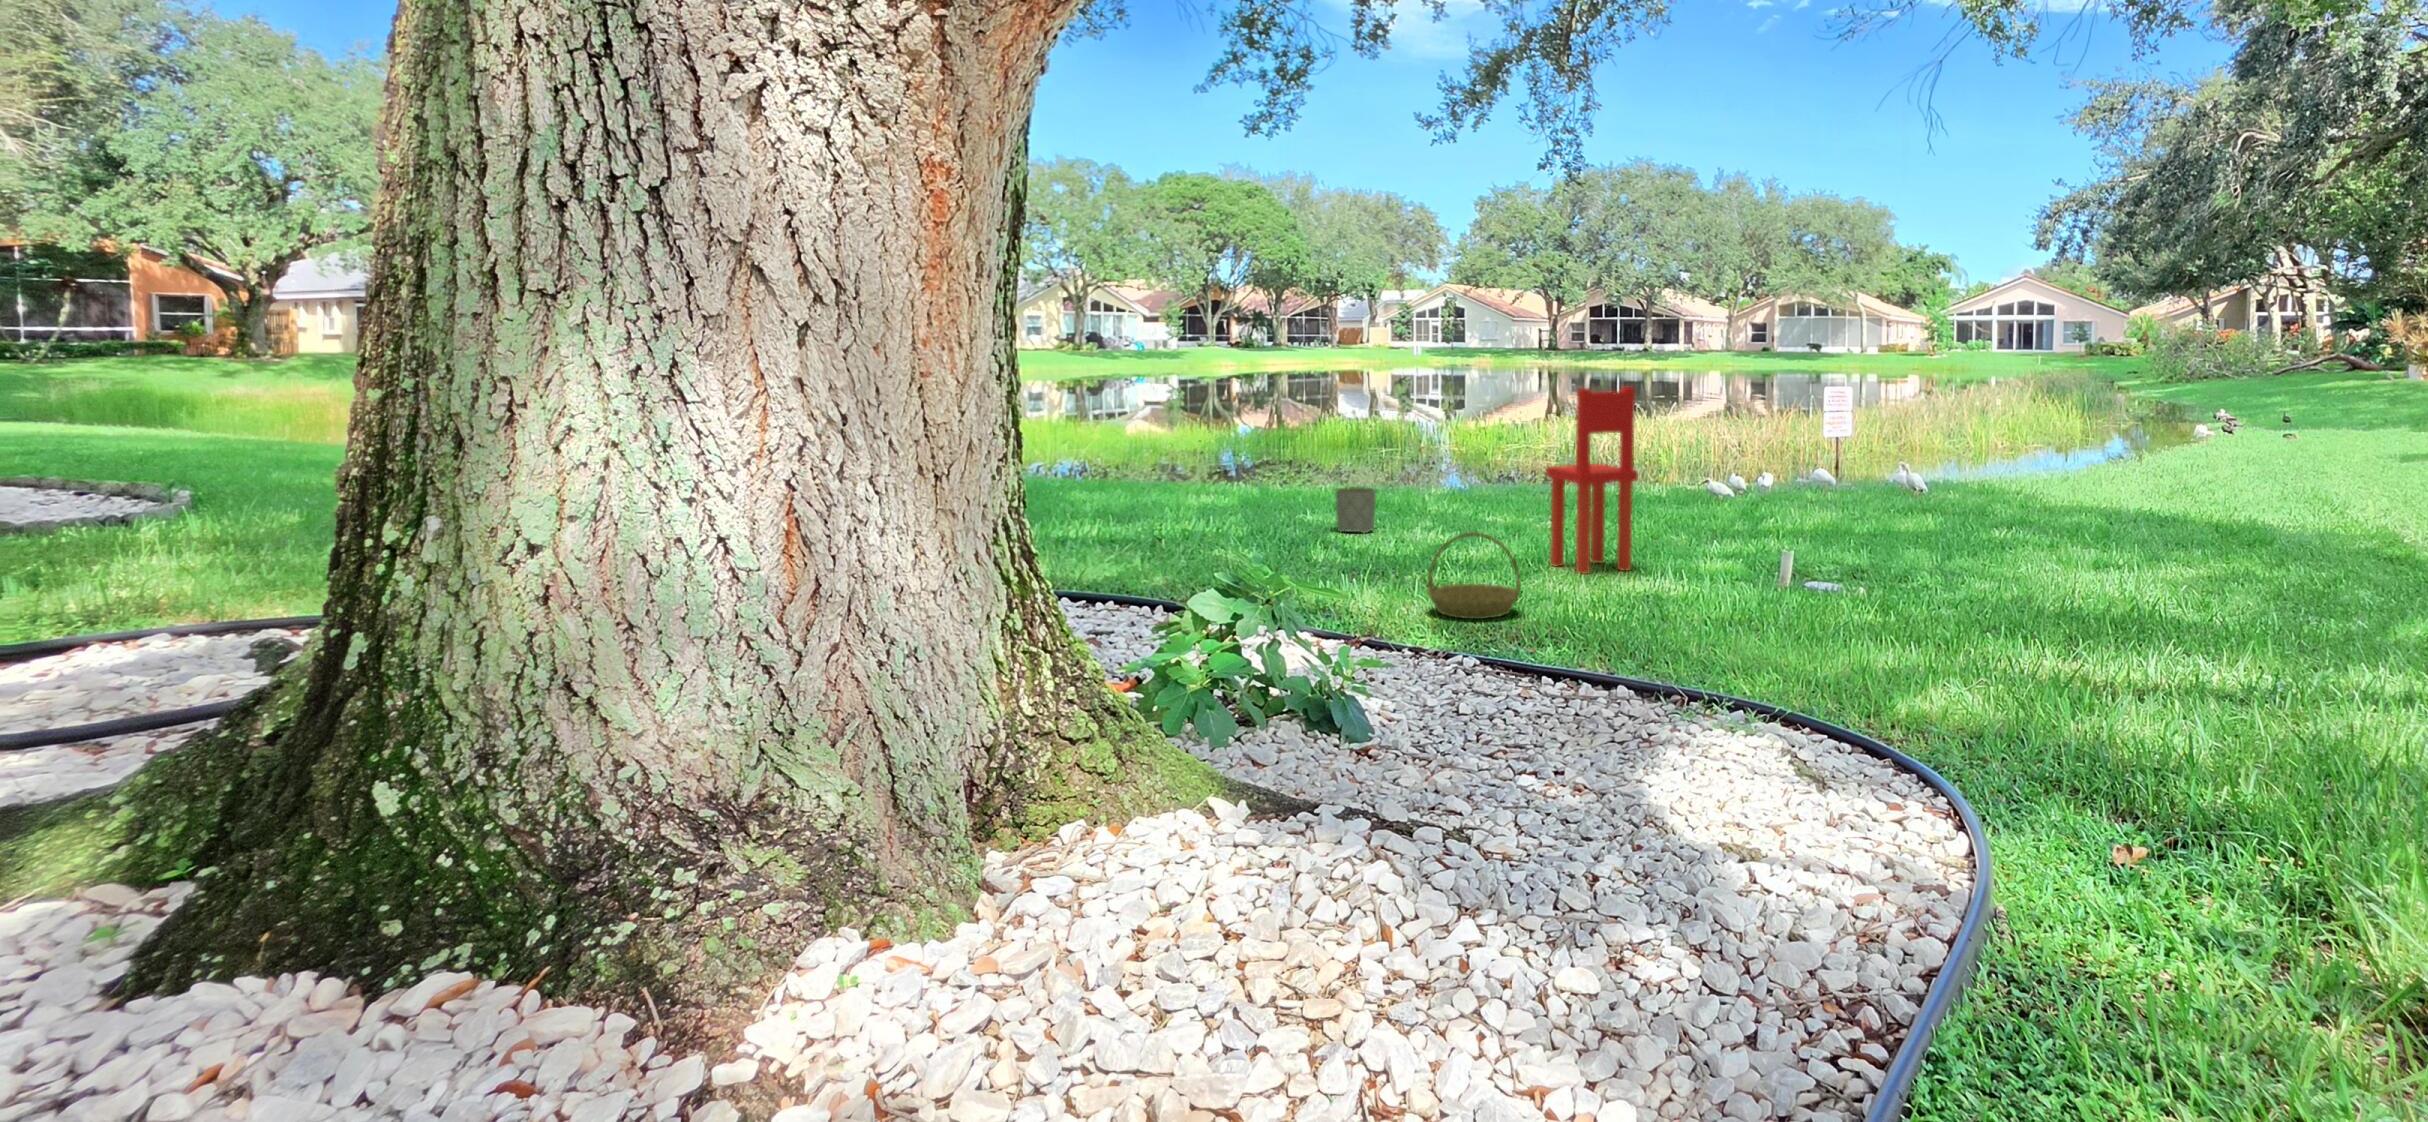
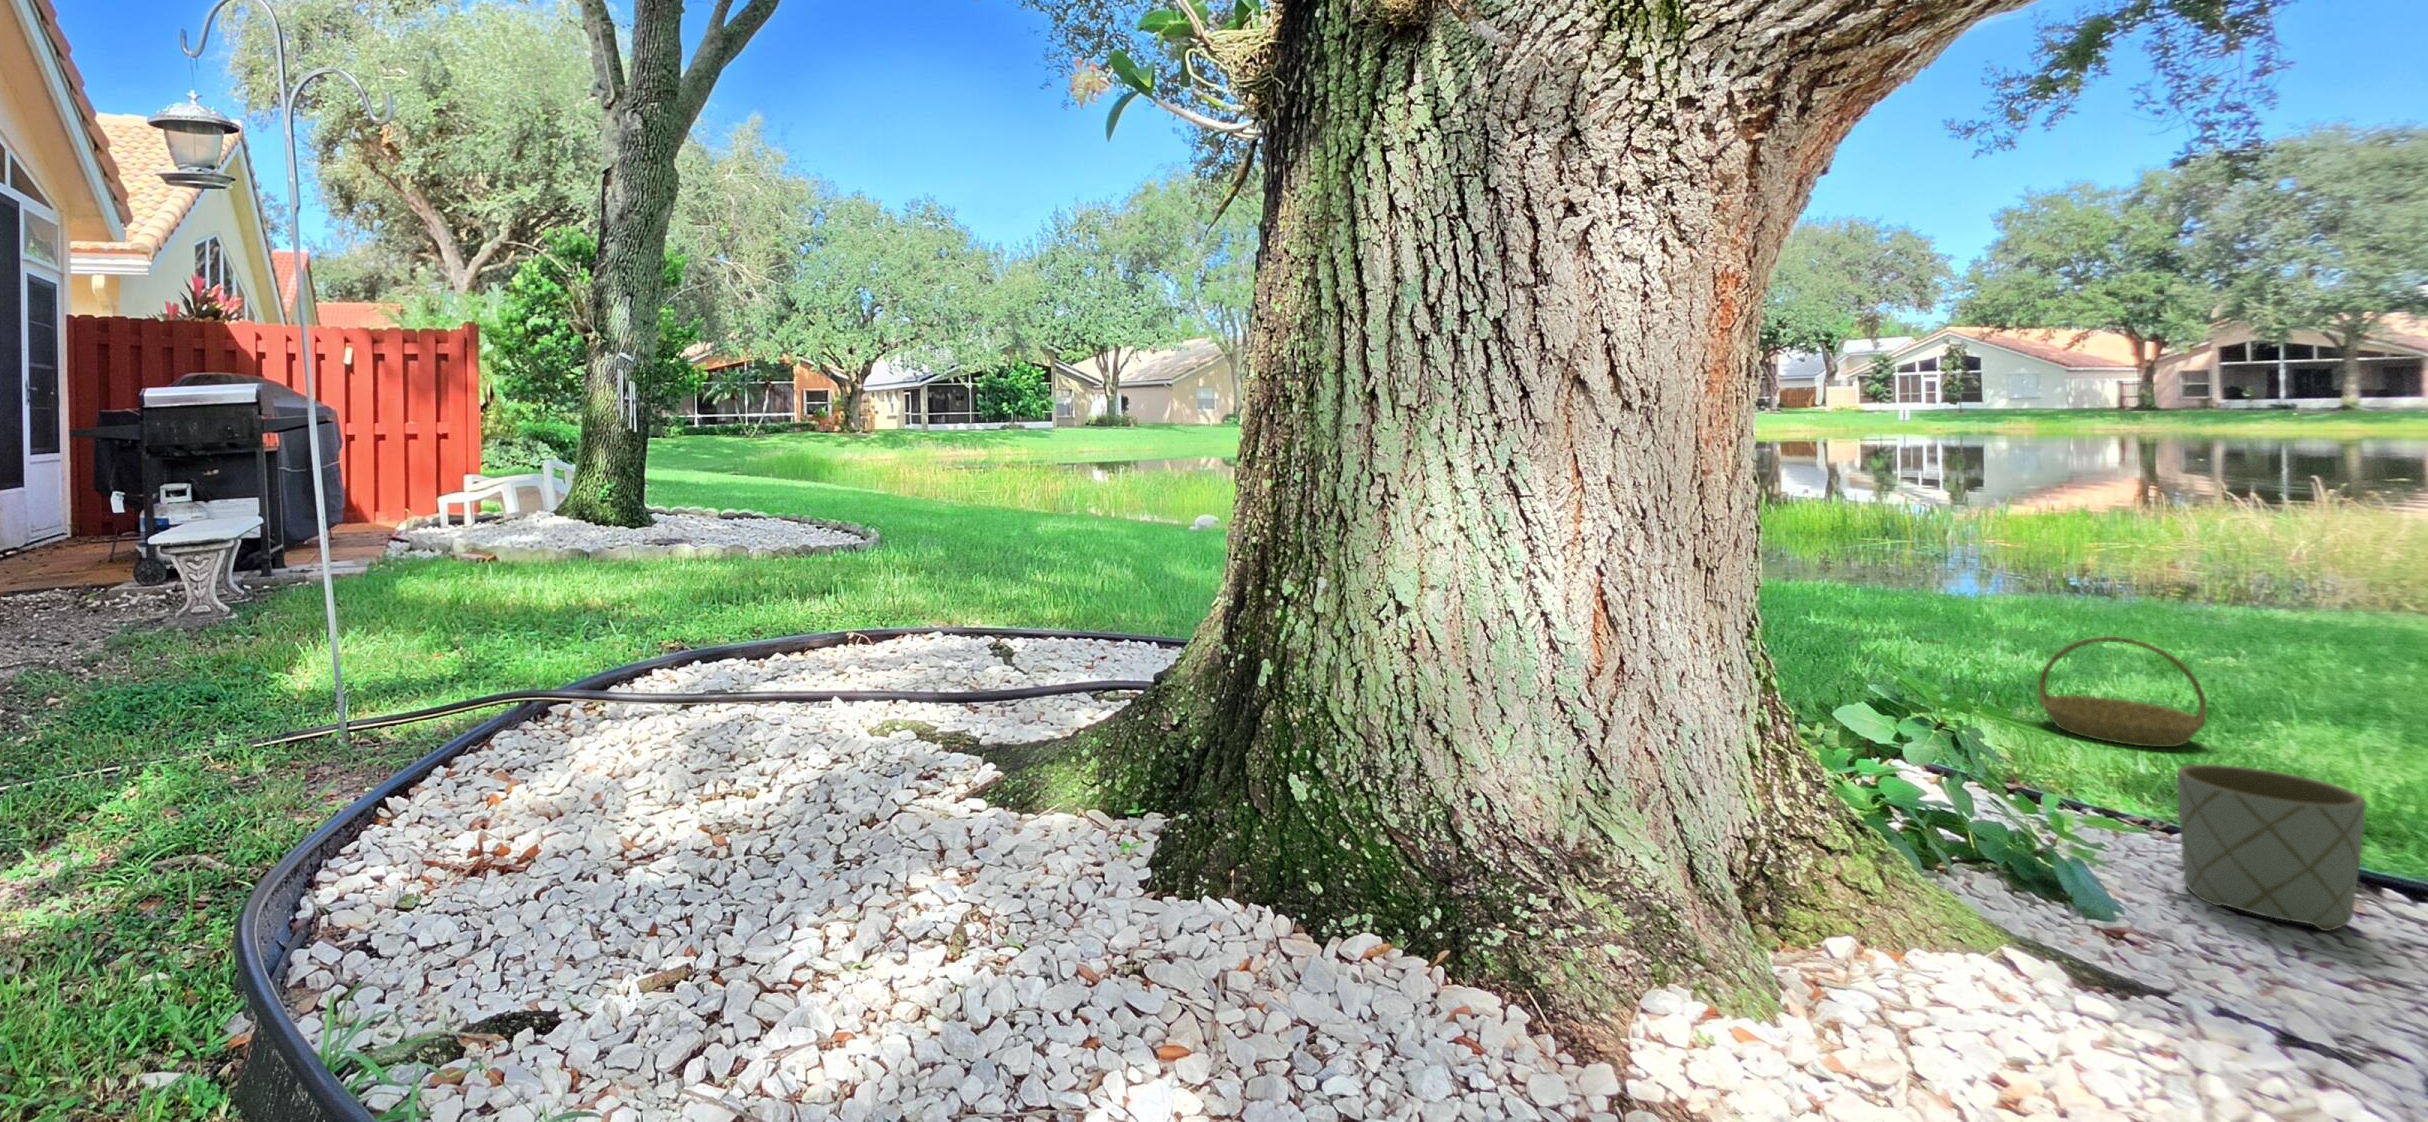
chair: present [1546,387,1638,574] -> none [2187,456,2380,705]
planter: present [1335,487,1376,533] -> present [2177,765,2366,931]

